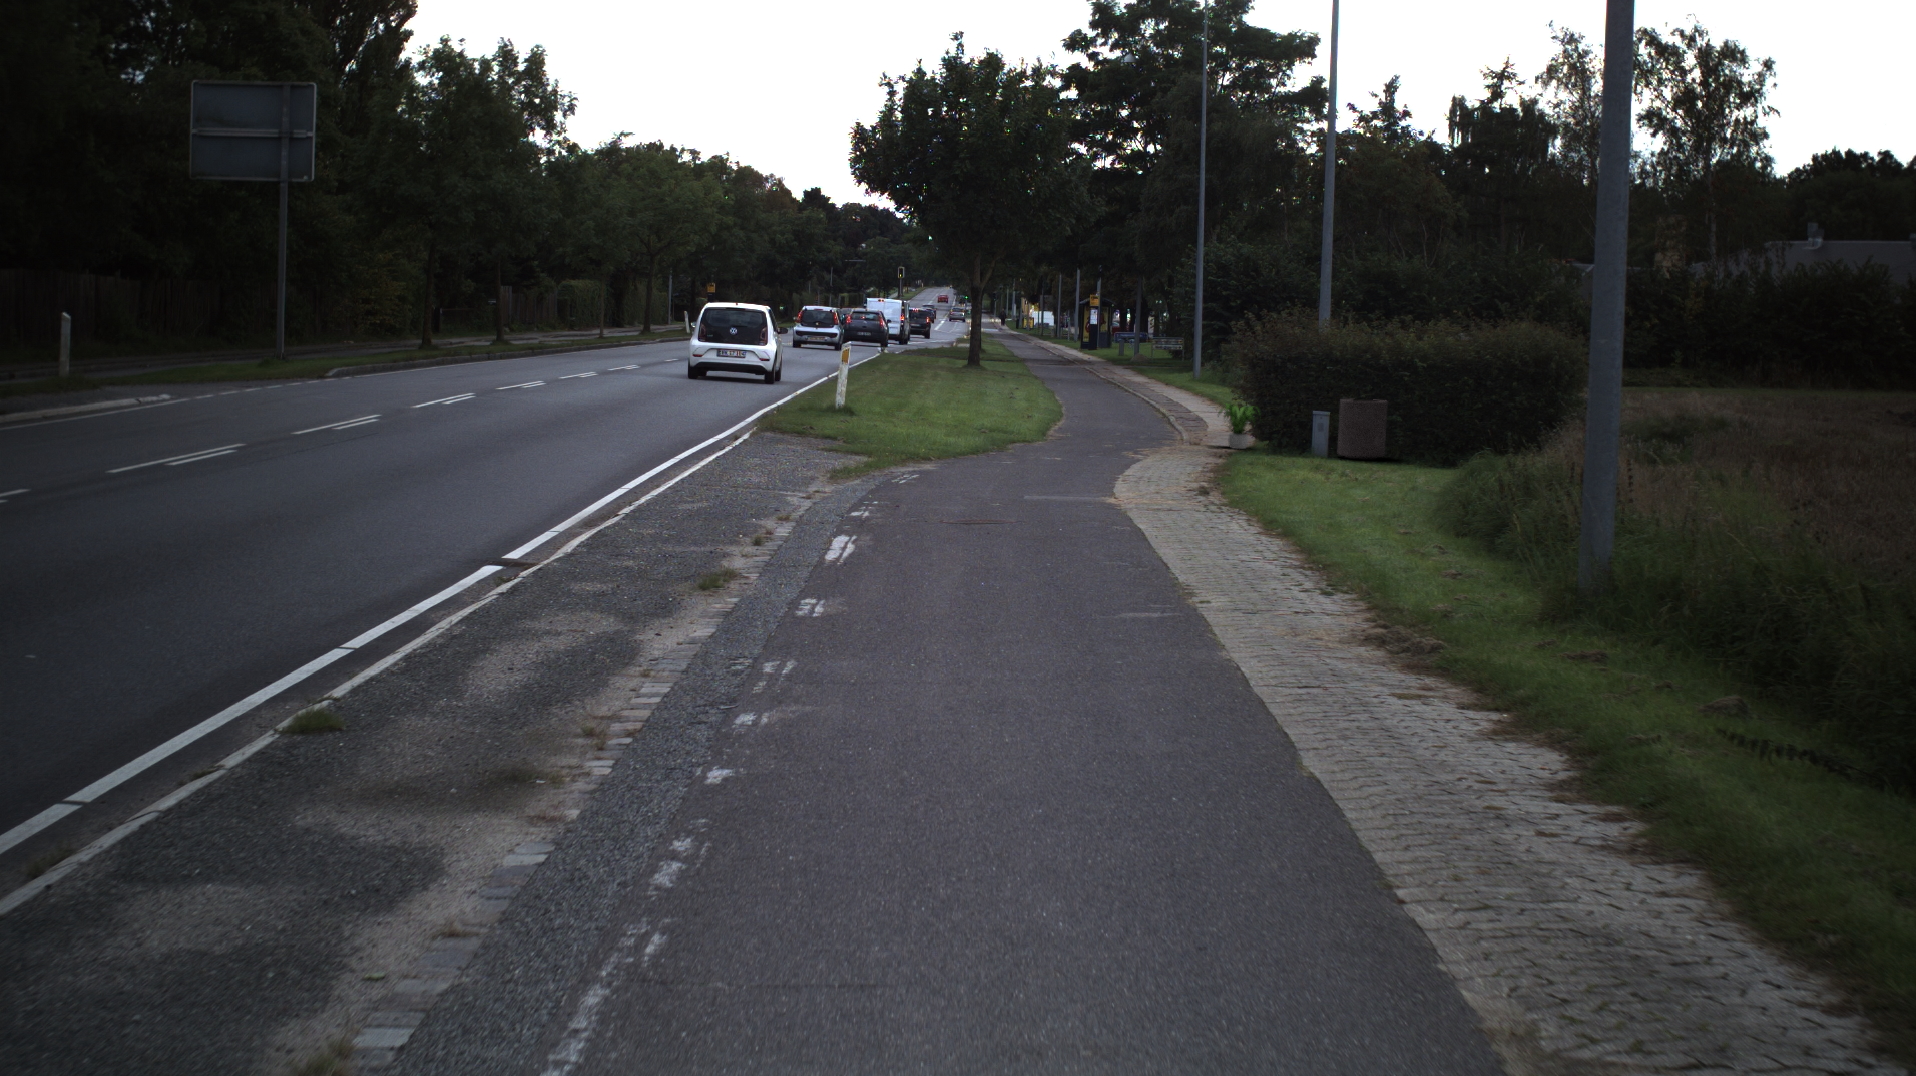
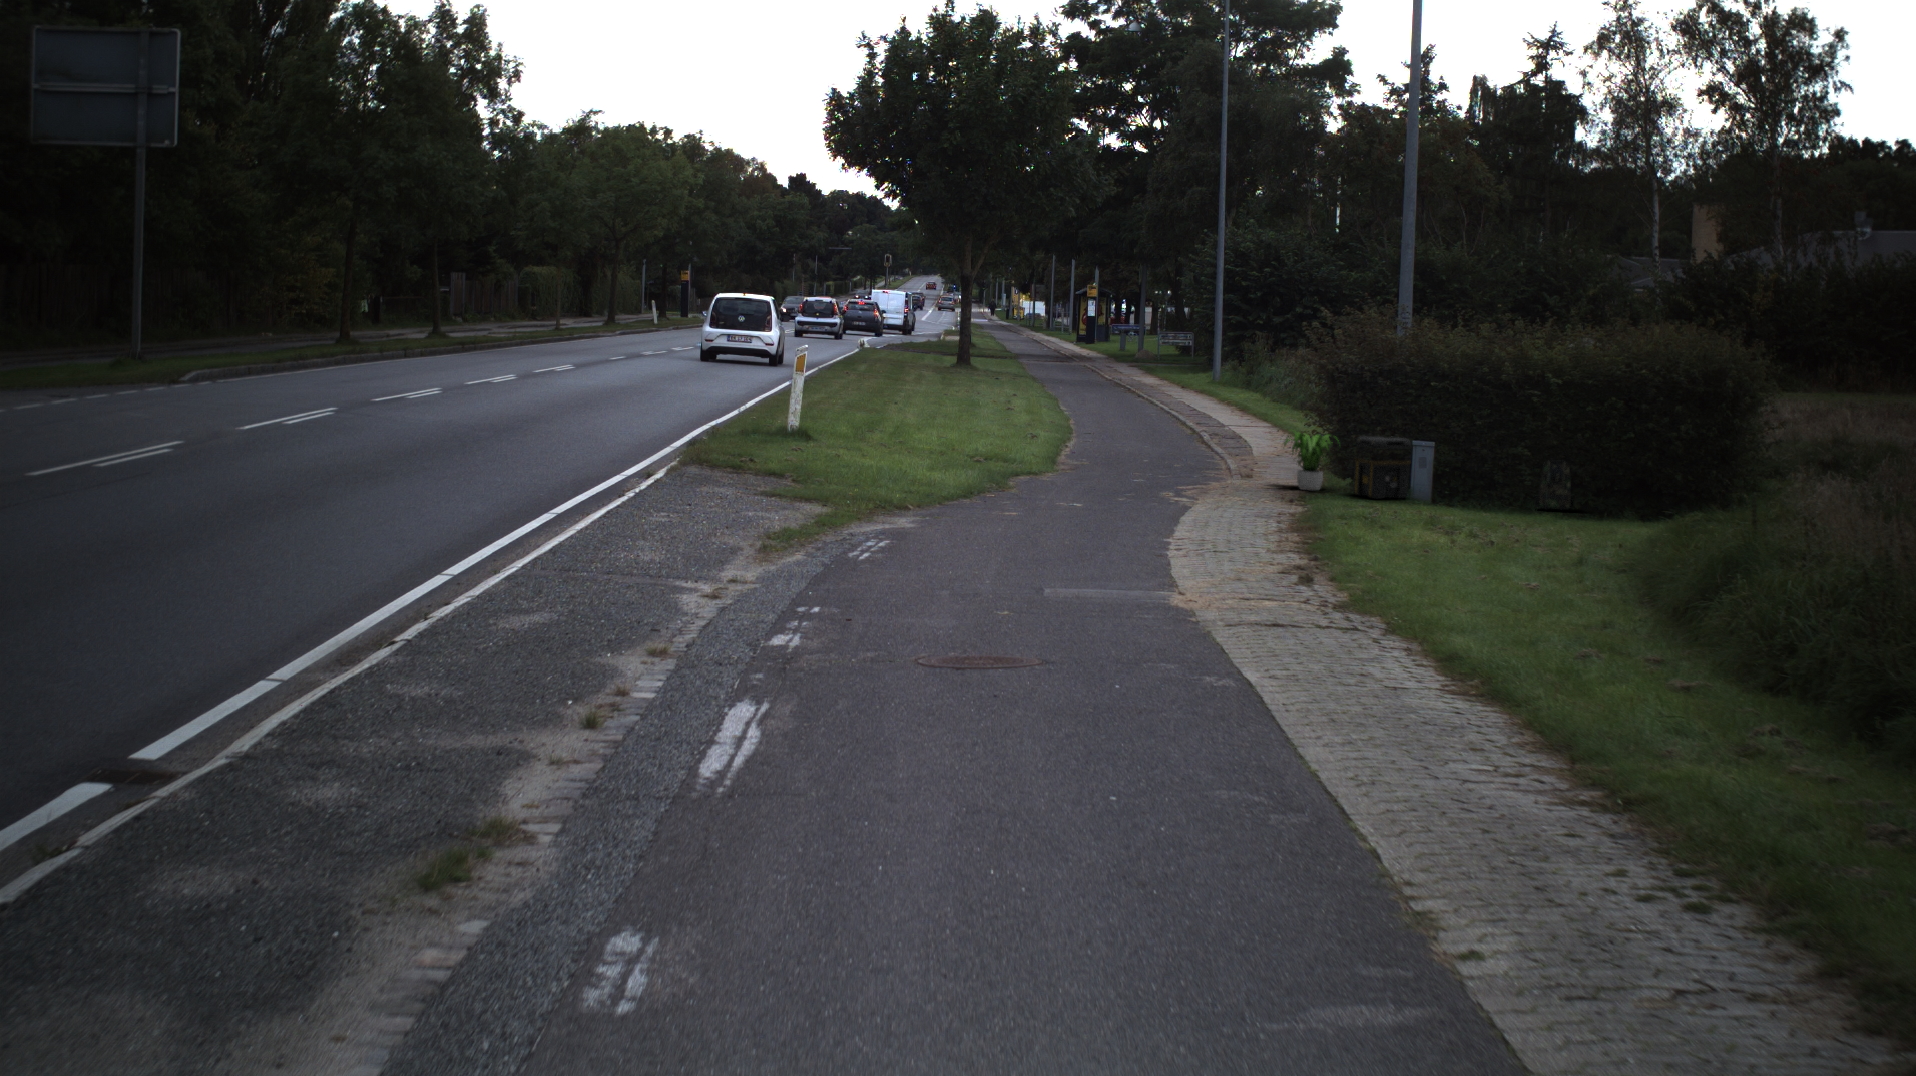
trash can: present [1338,399,1387,459] -> none [1445,427,1514,508]
toolbox: none [1270,407,1313,454] -> present [1353,436,1411,499]
backpack: none [1403,423,1432,461] -> present [1535,460,1574,510]

